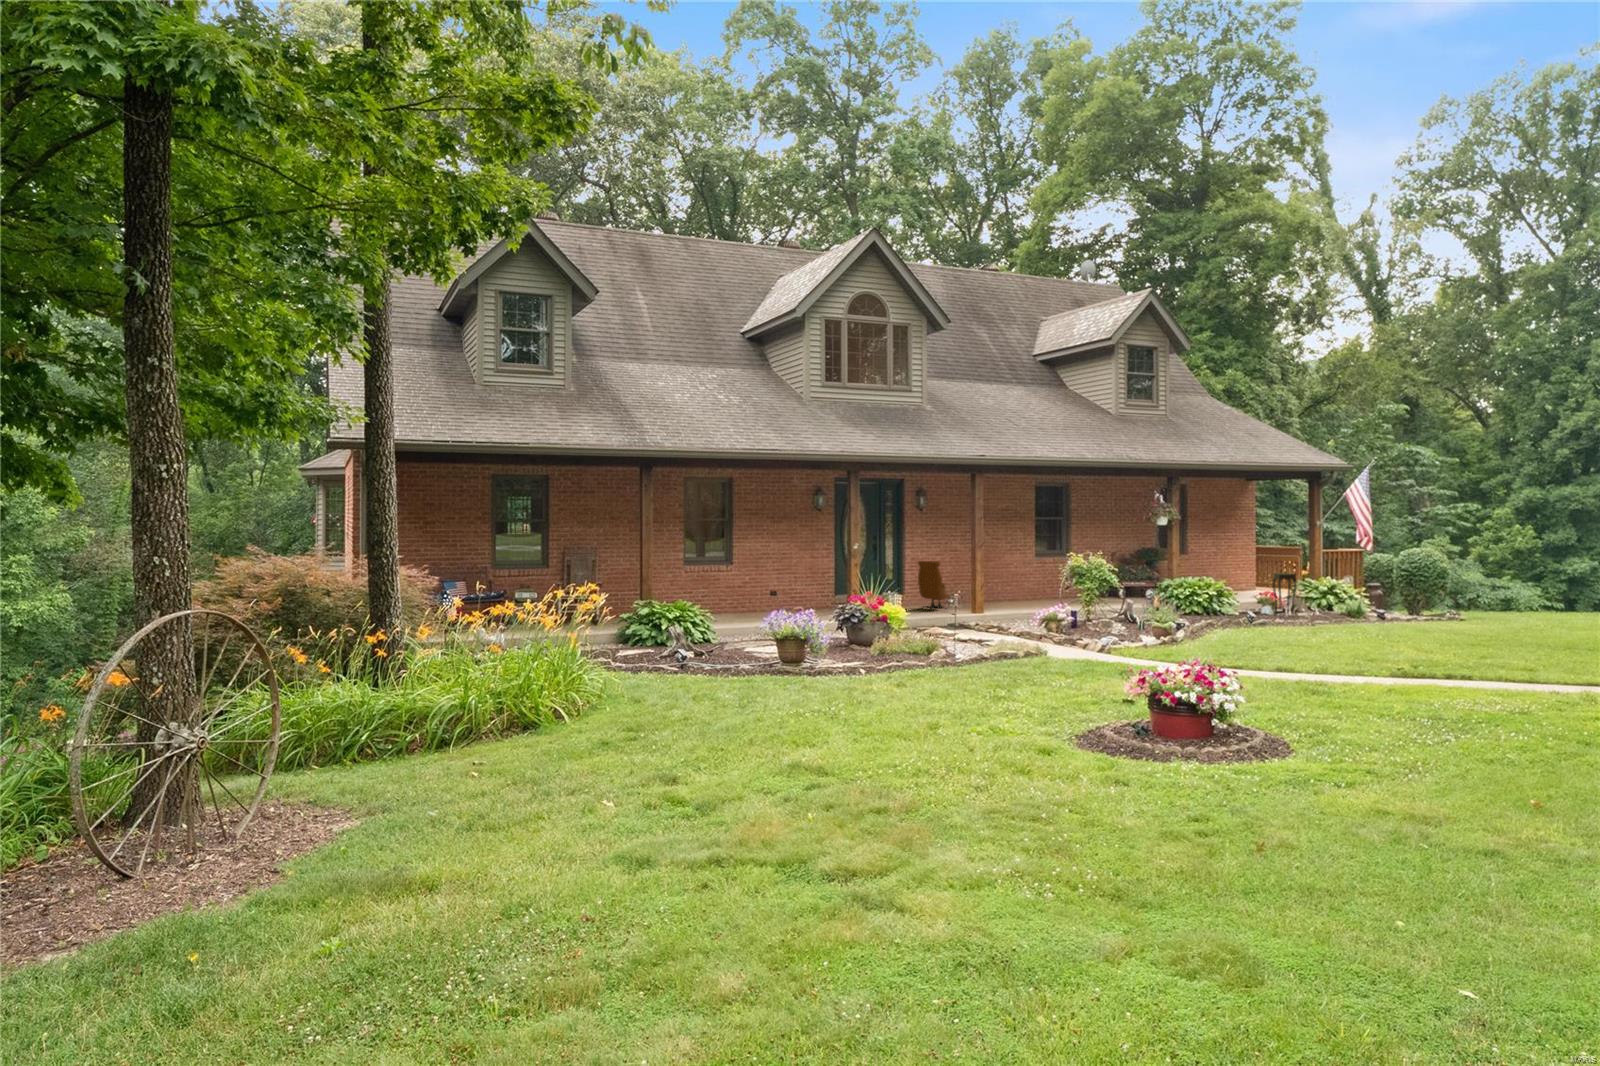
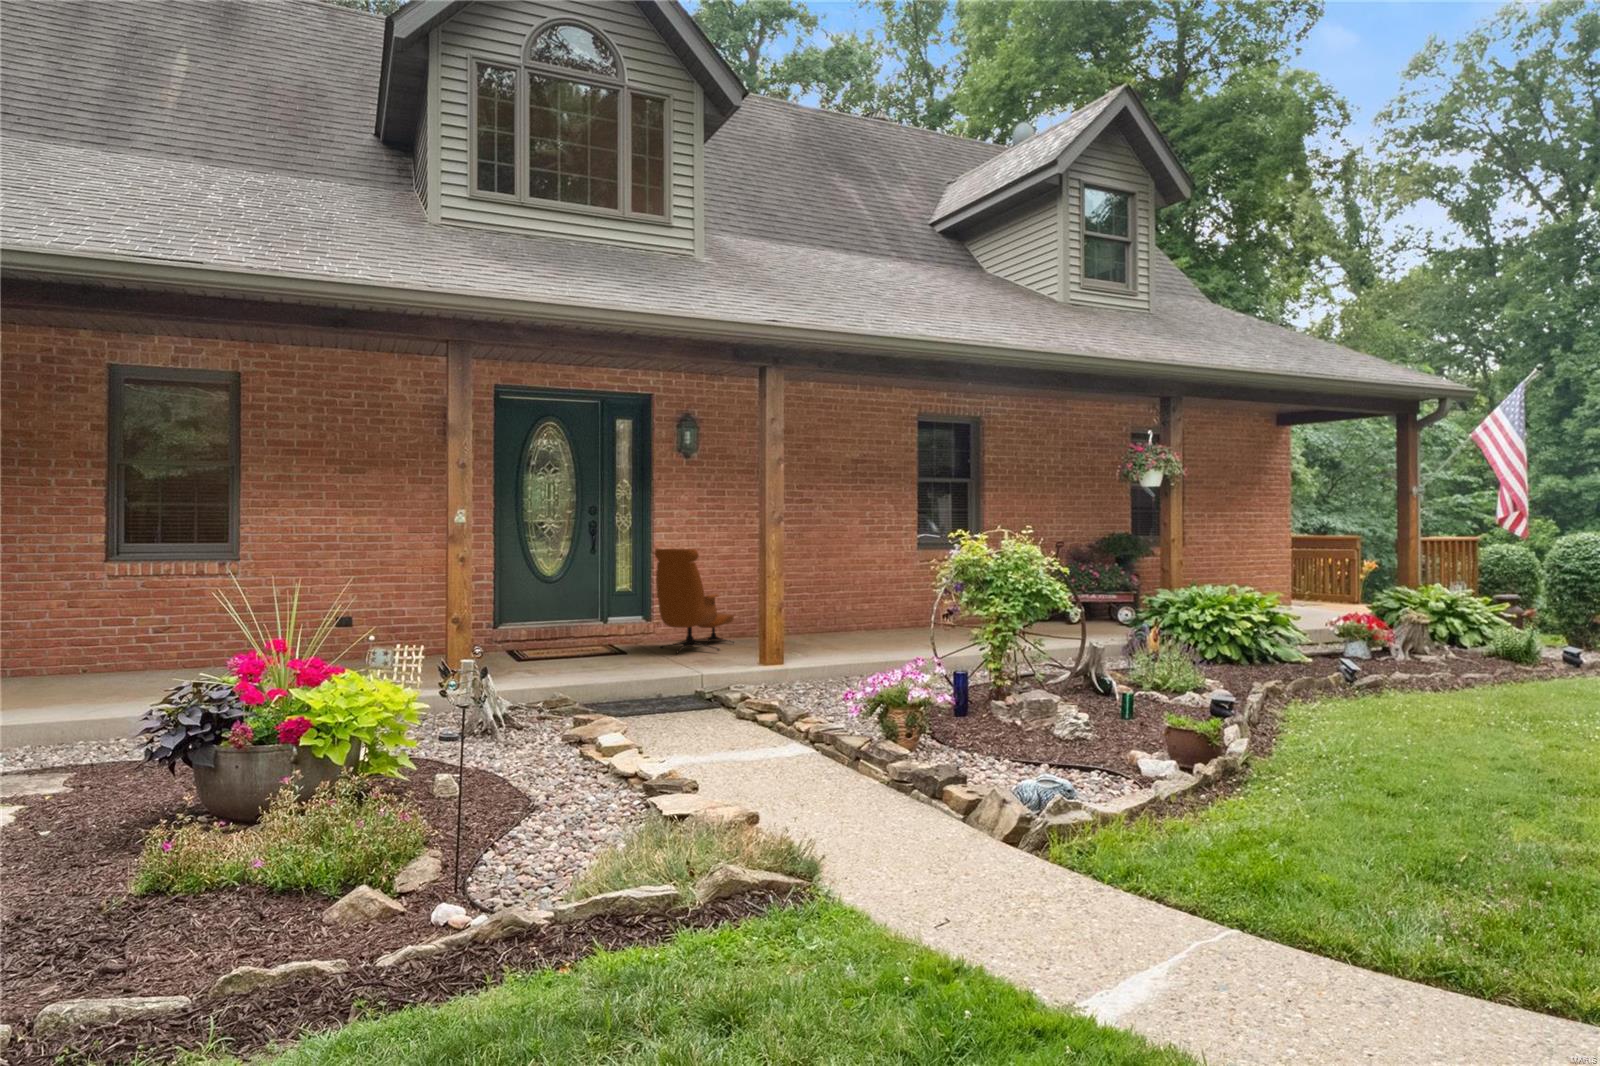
side table: present [1273,573,1297,615] -> none [1382,578,1439,672]

